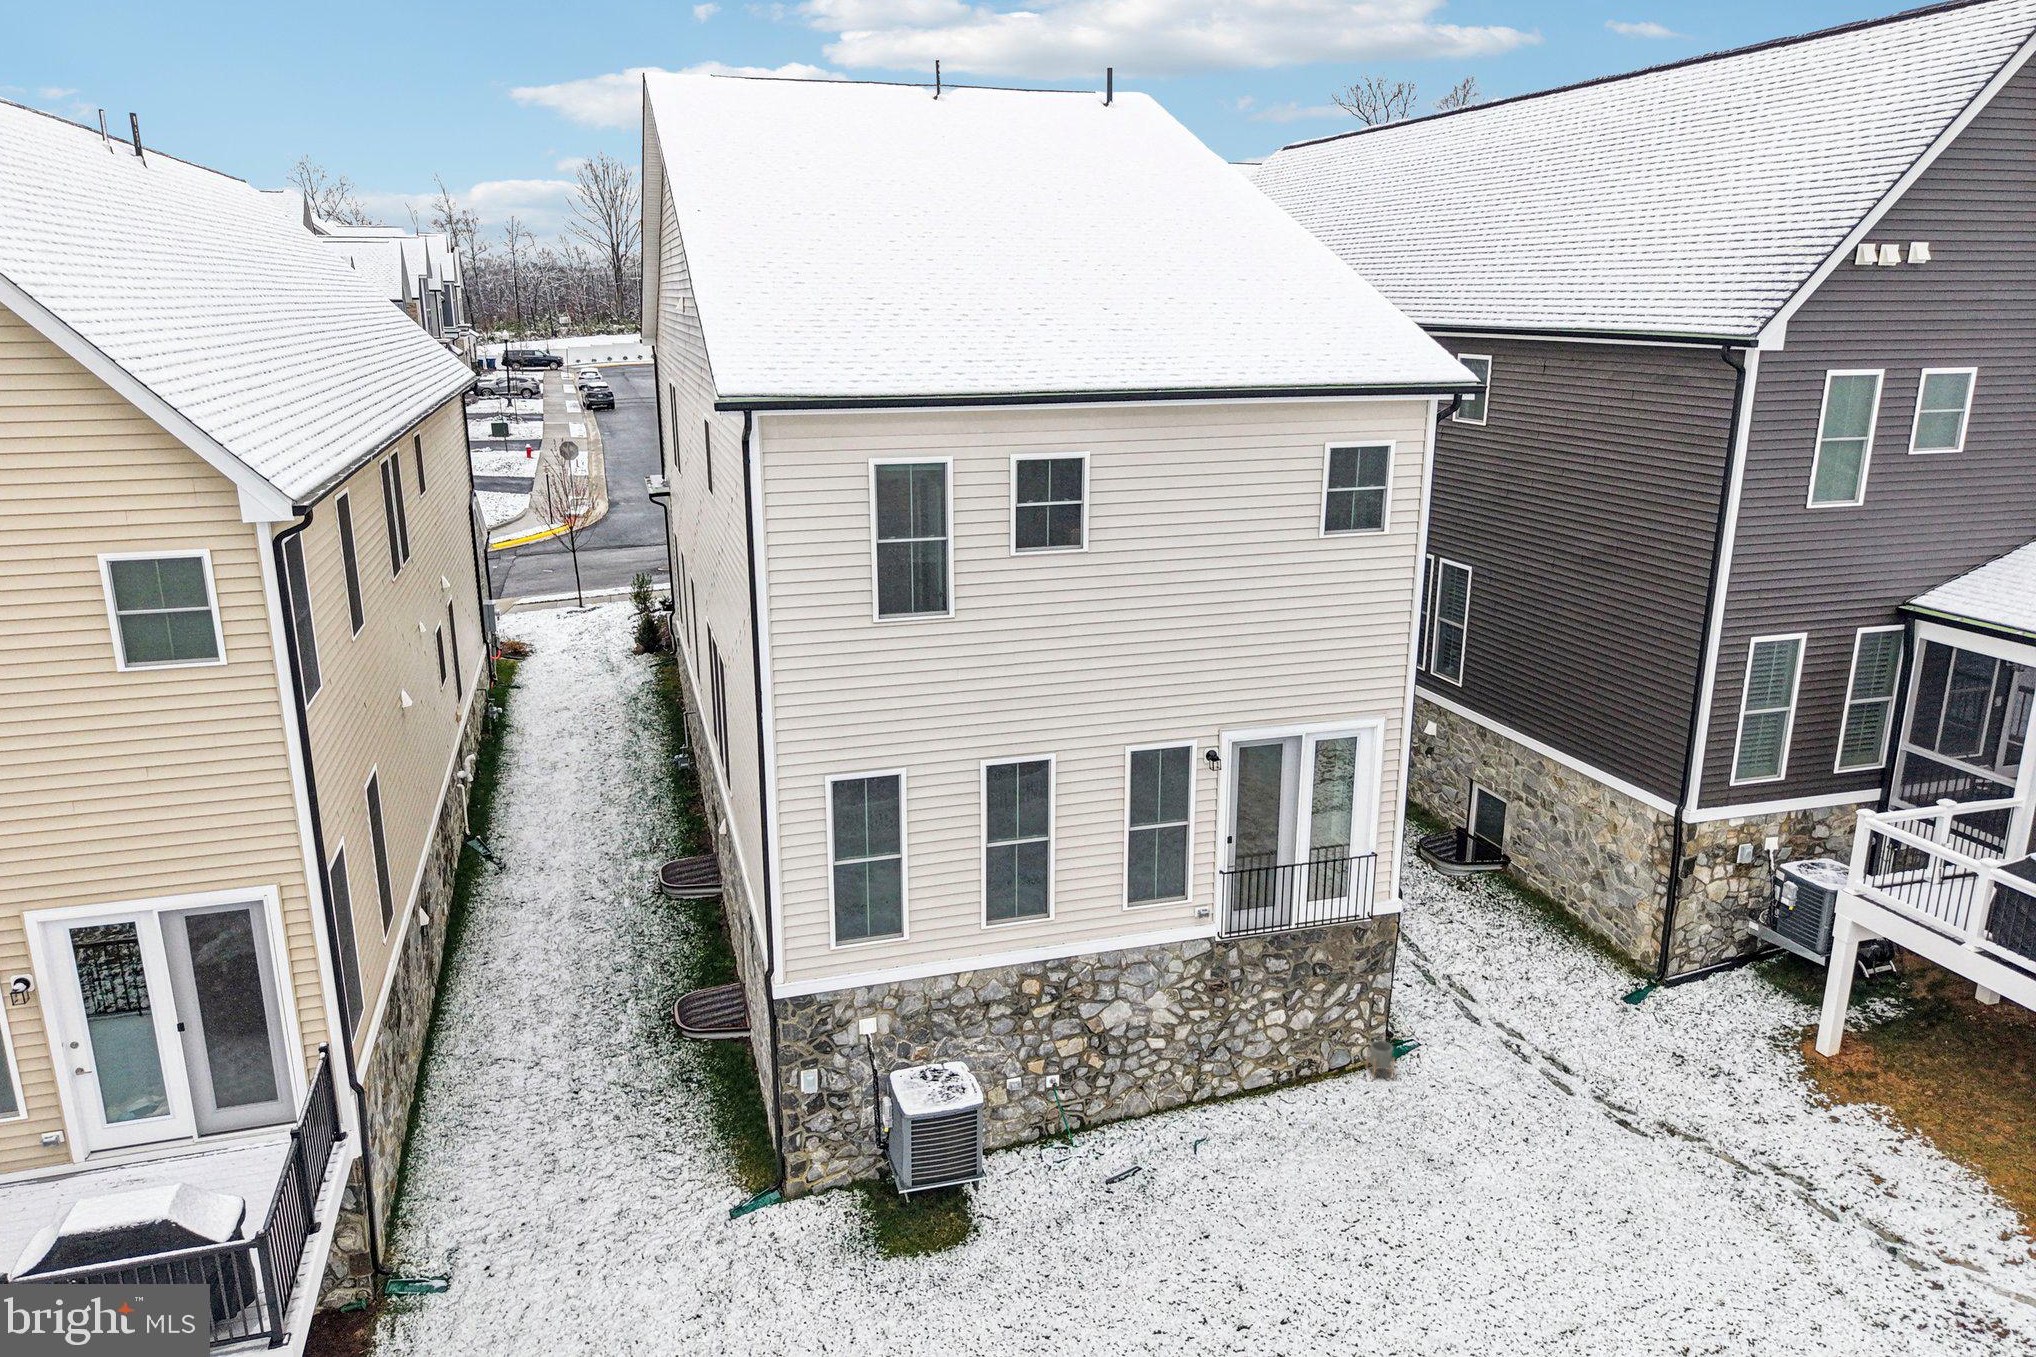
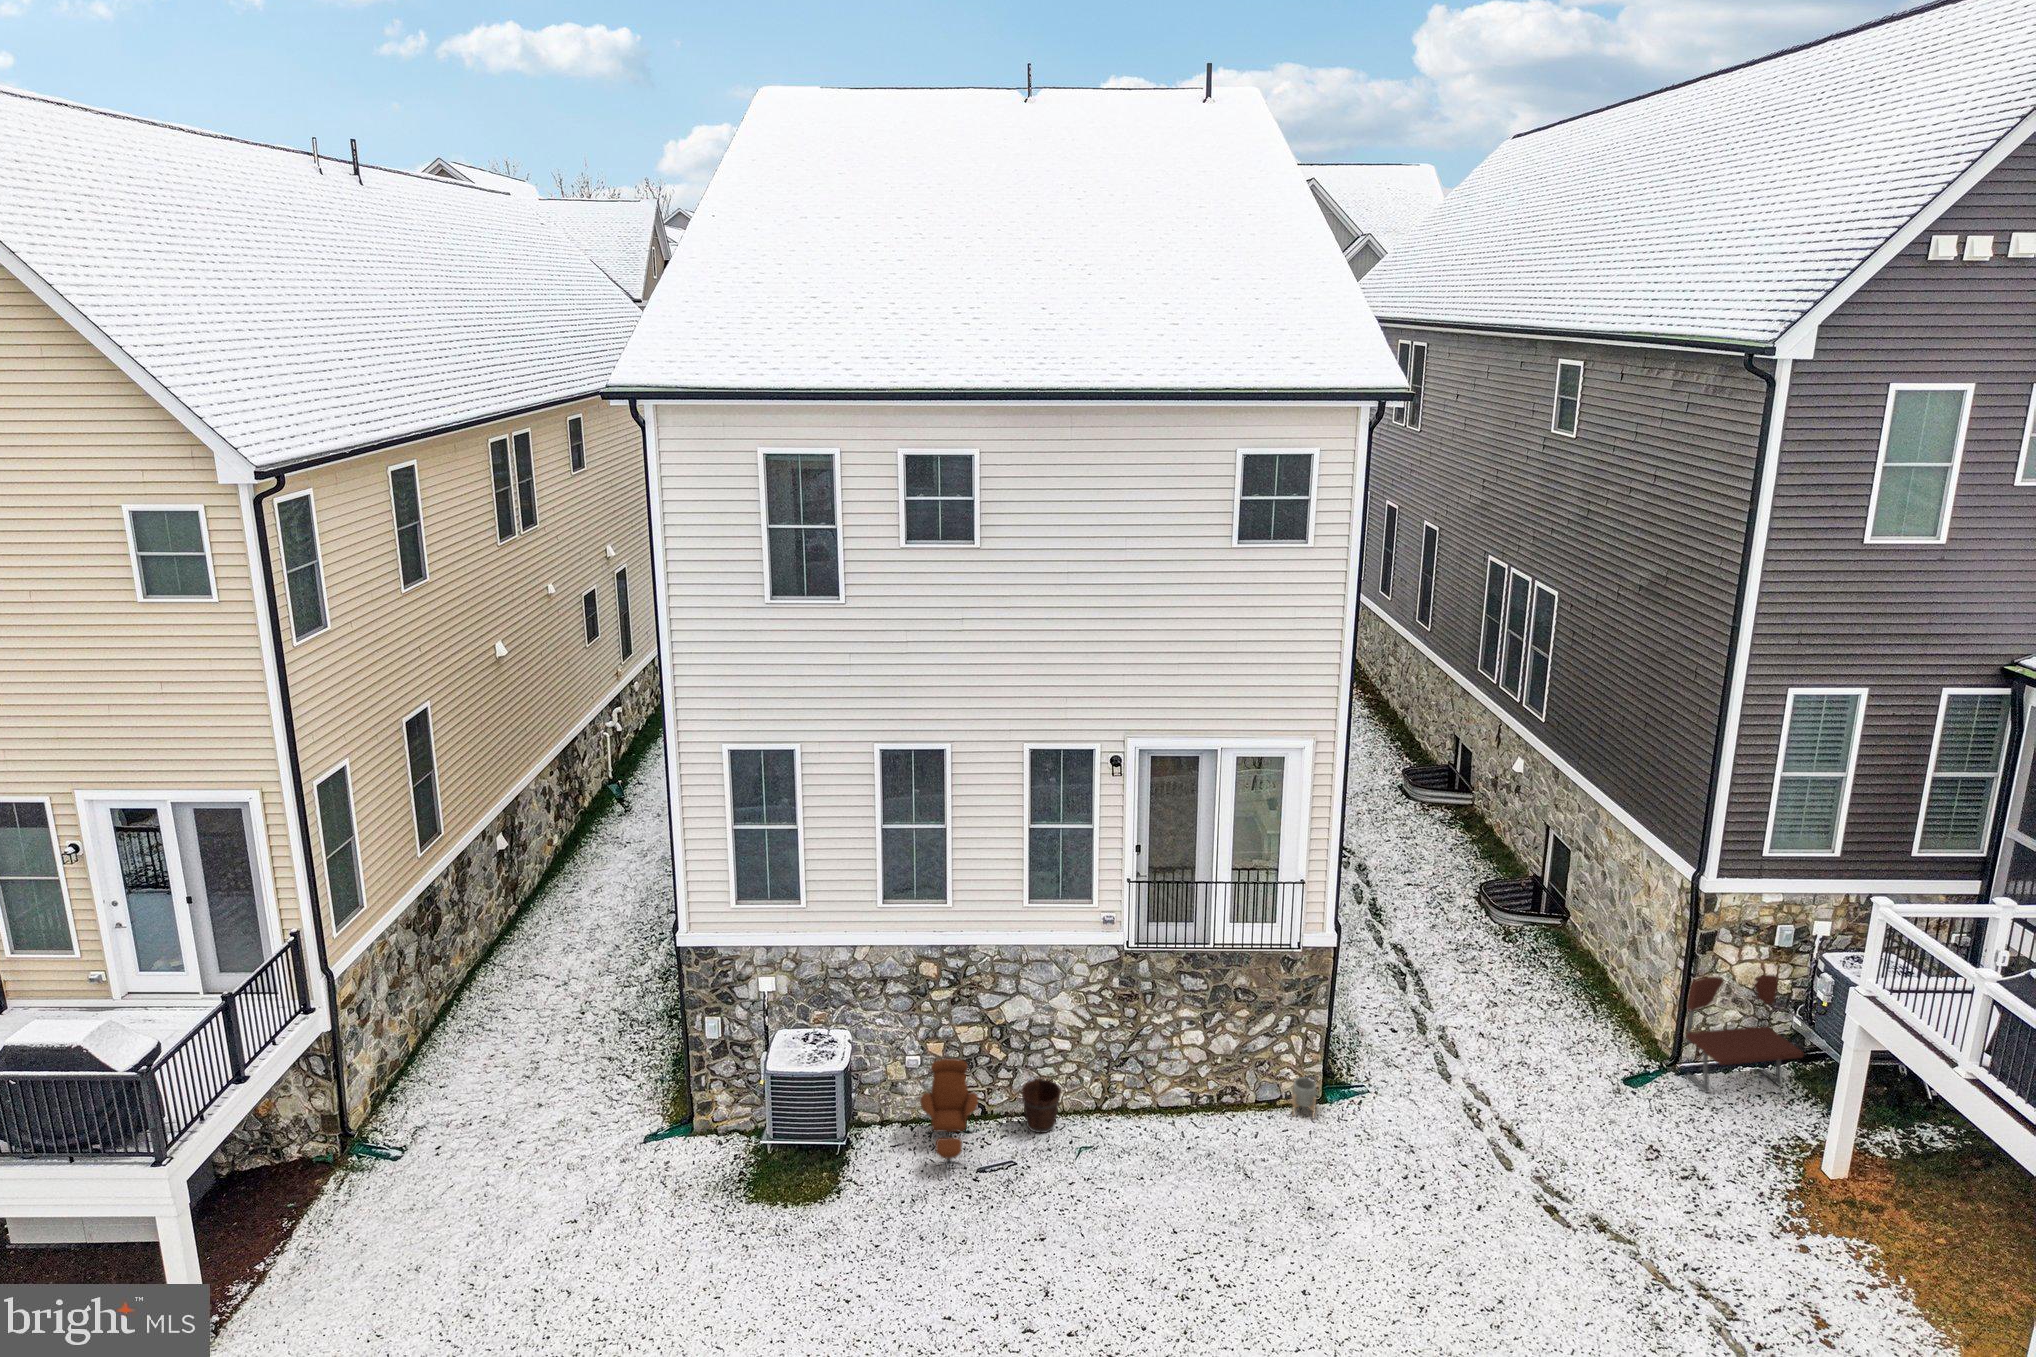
bench: none [1667,887,1772,1001] -> present [1686,975,1804,1093]
lounge chair: none [1032,1074,1097,1198] -> present [920,1058,978,1175]
bucket: none [1127,1082,1167,1137] -> present [1022,1079,1061,1133]

